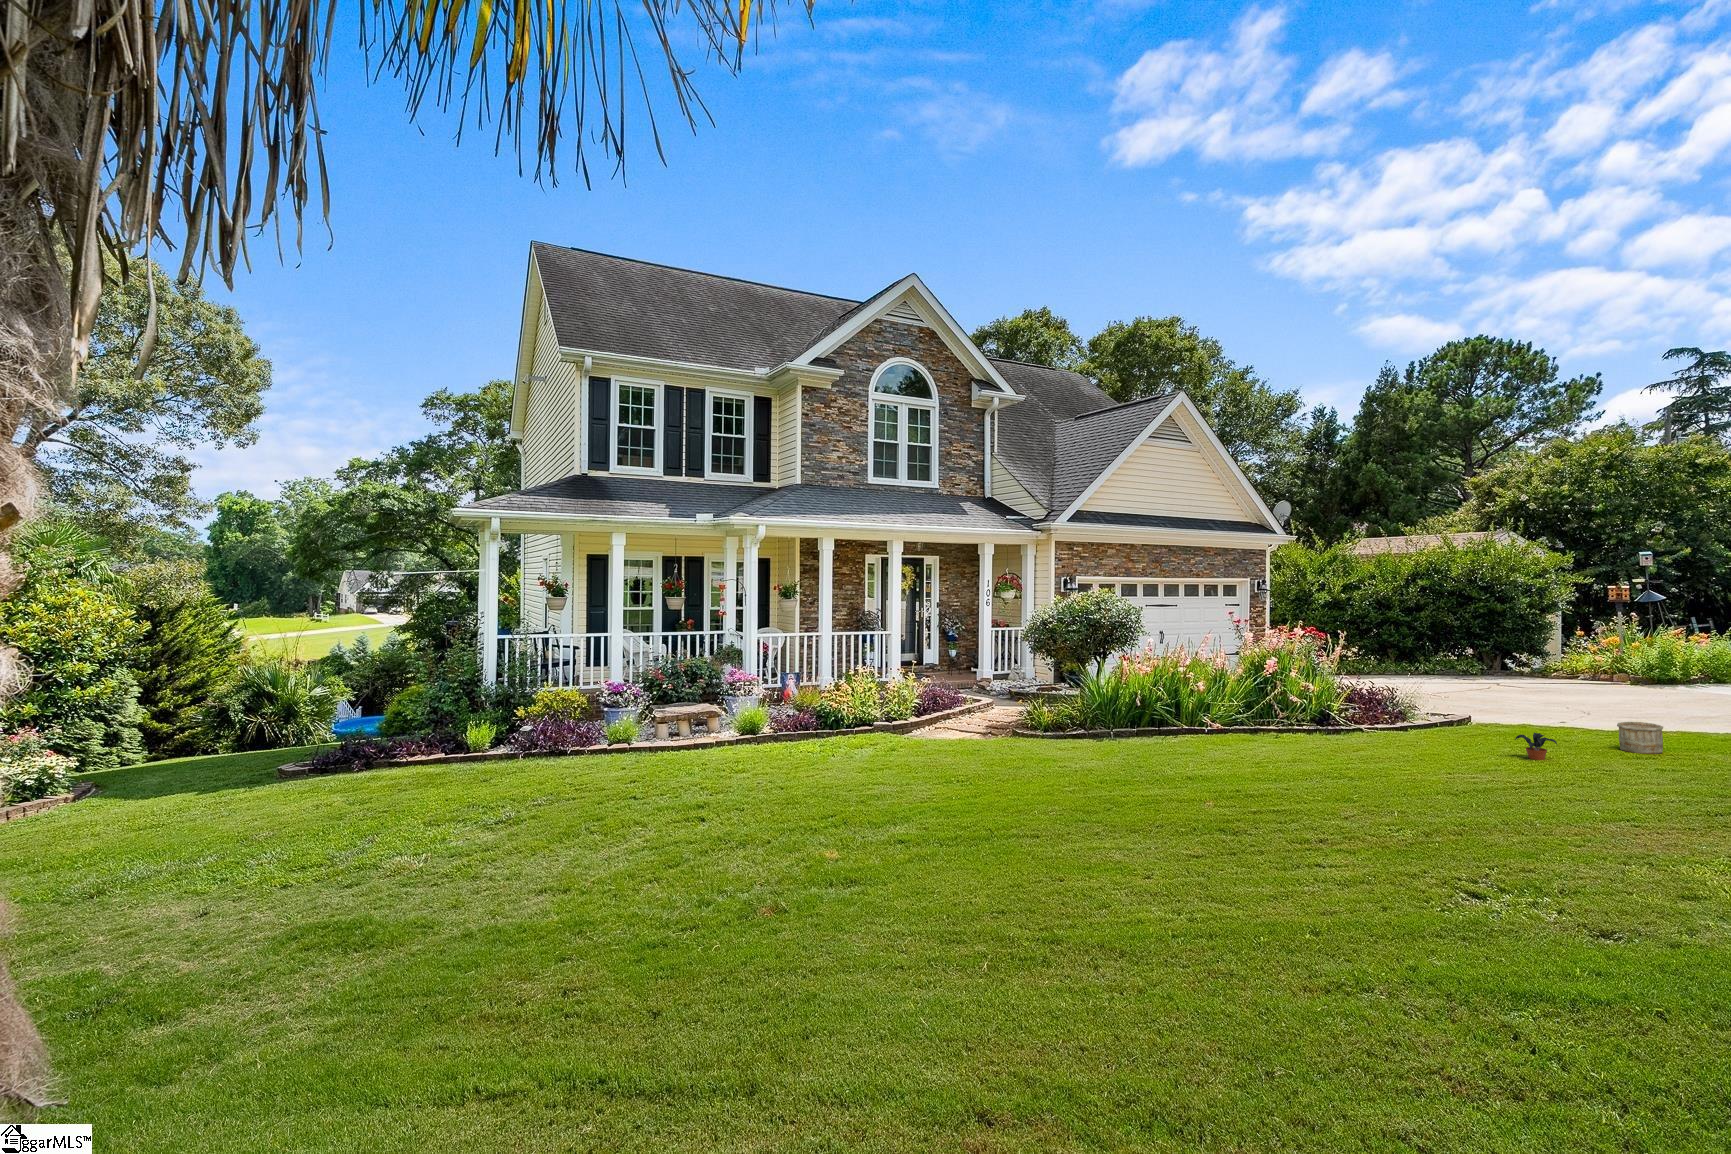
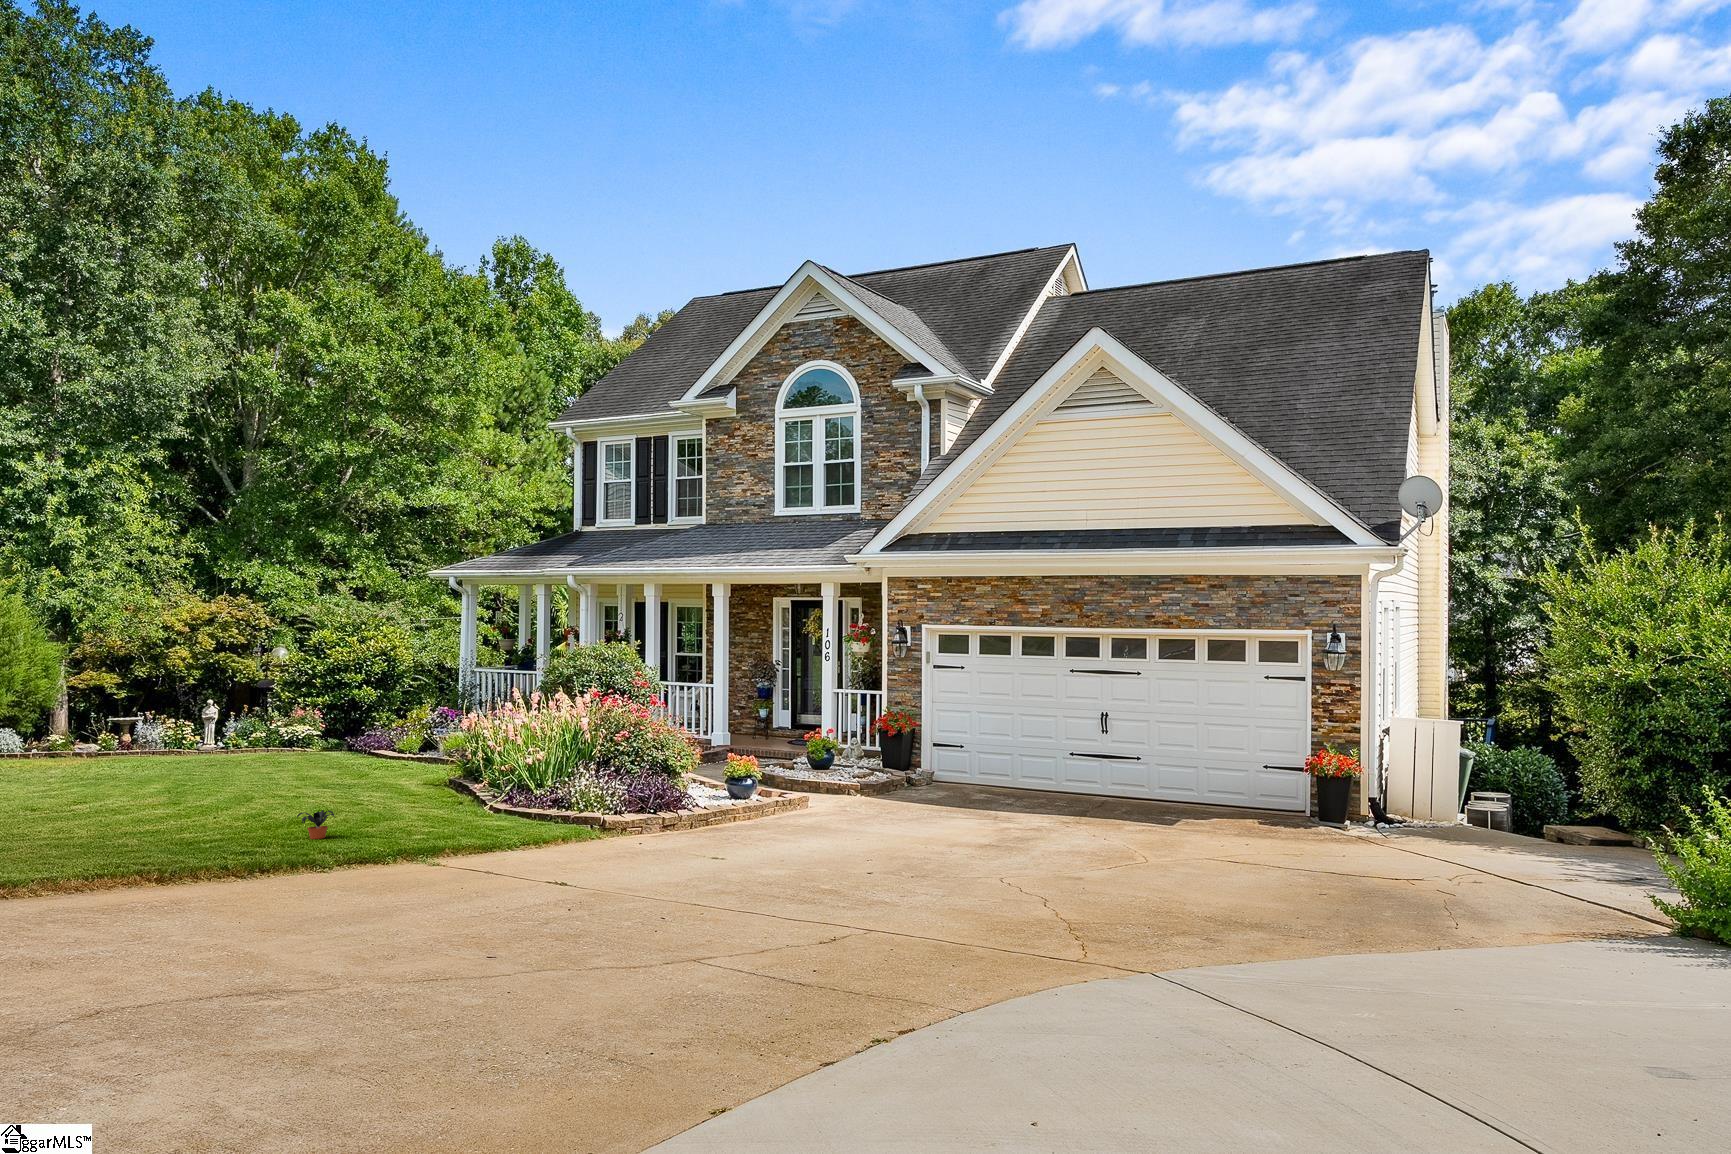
wooden bucket: present [1617,722,1663,754] -> none [348,823,395,860]

